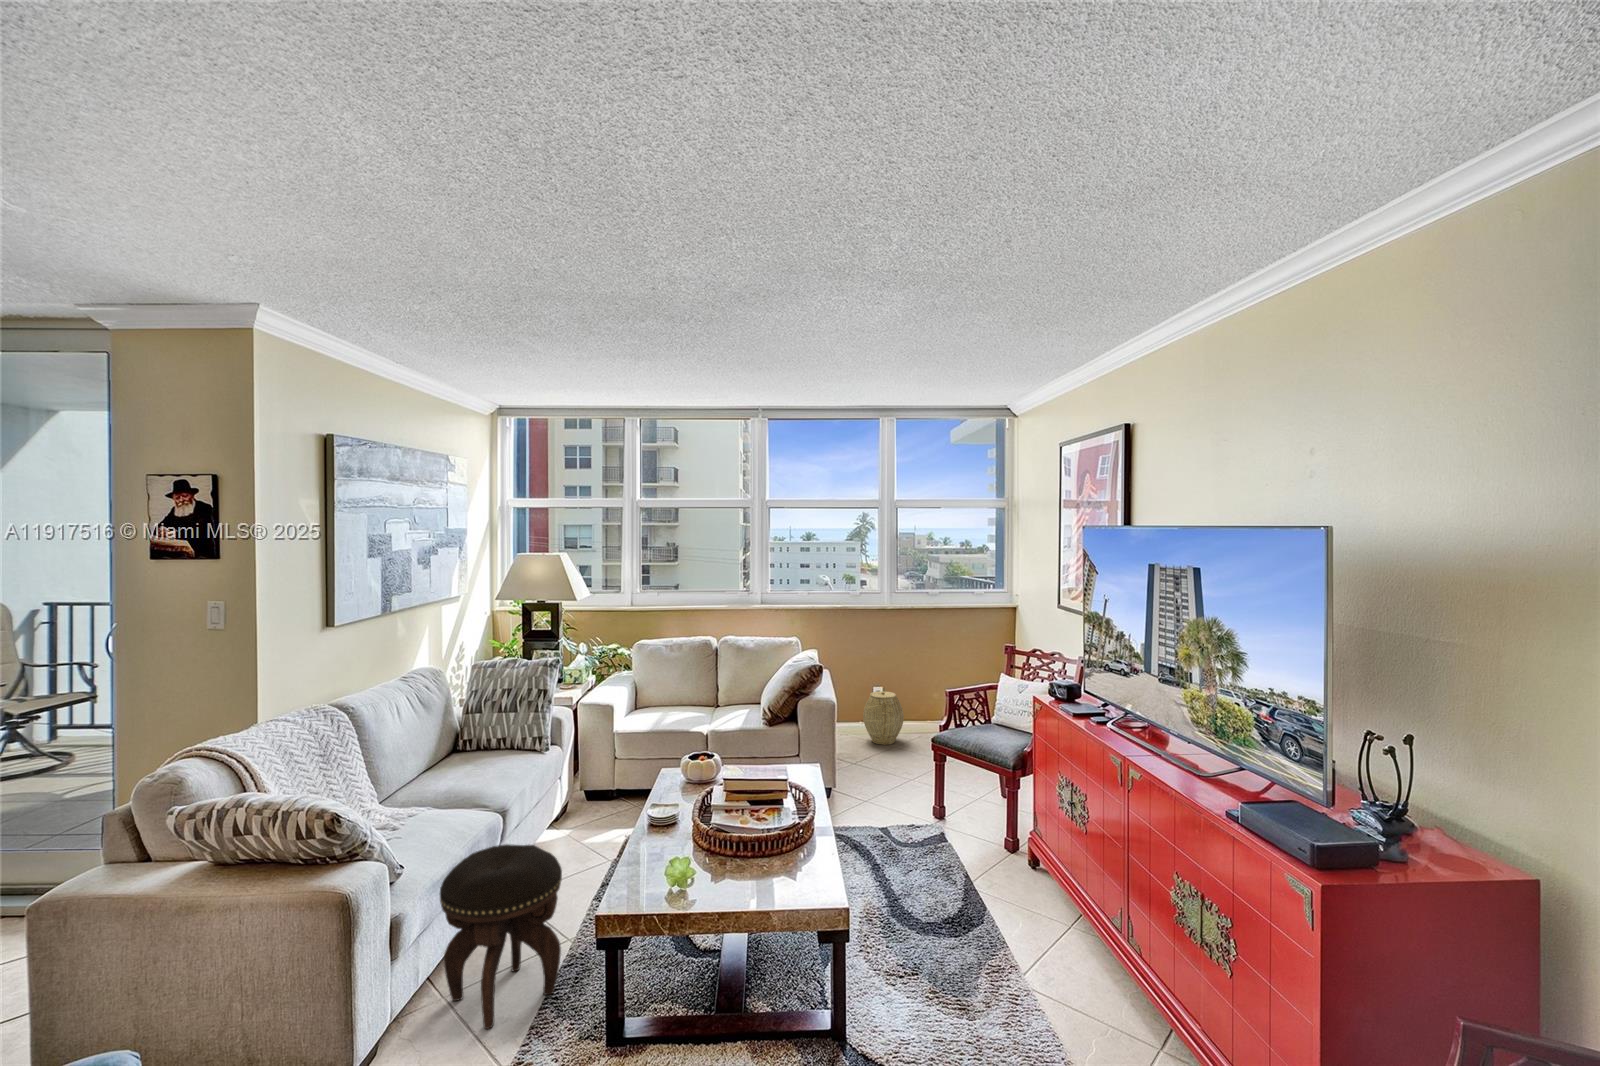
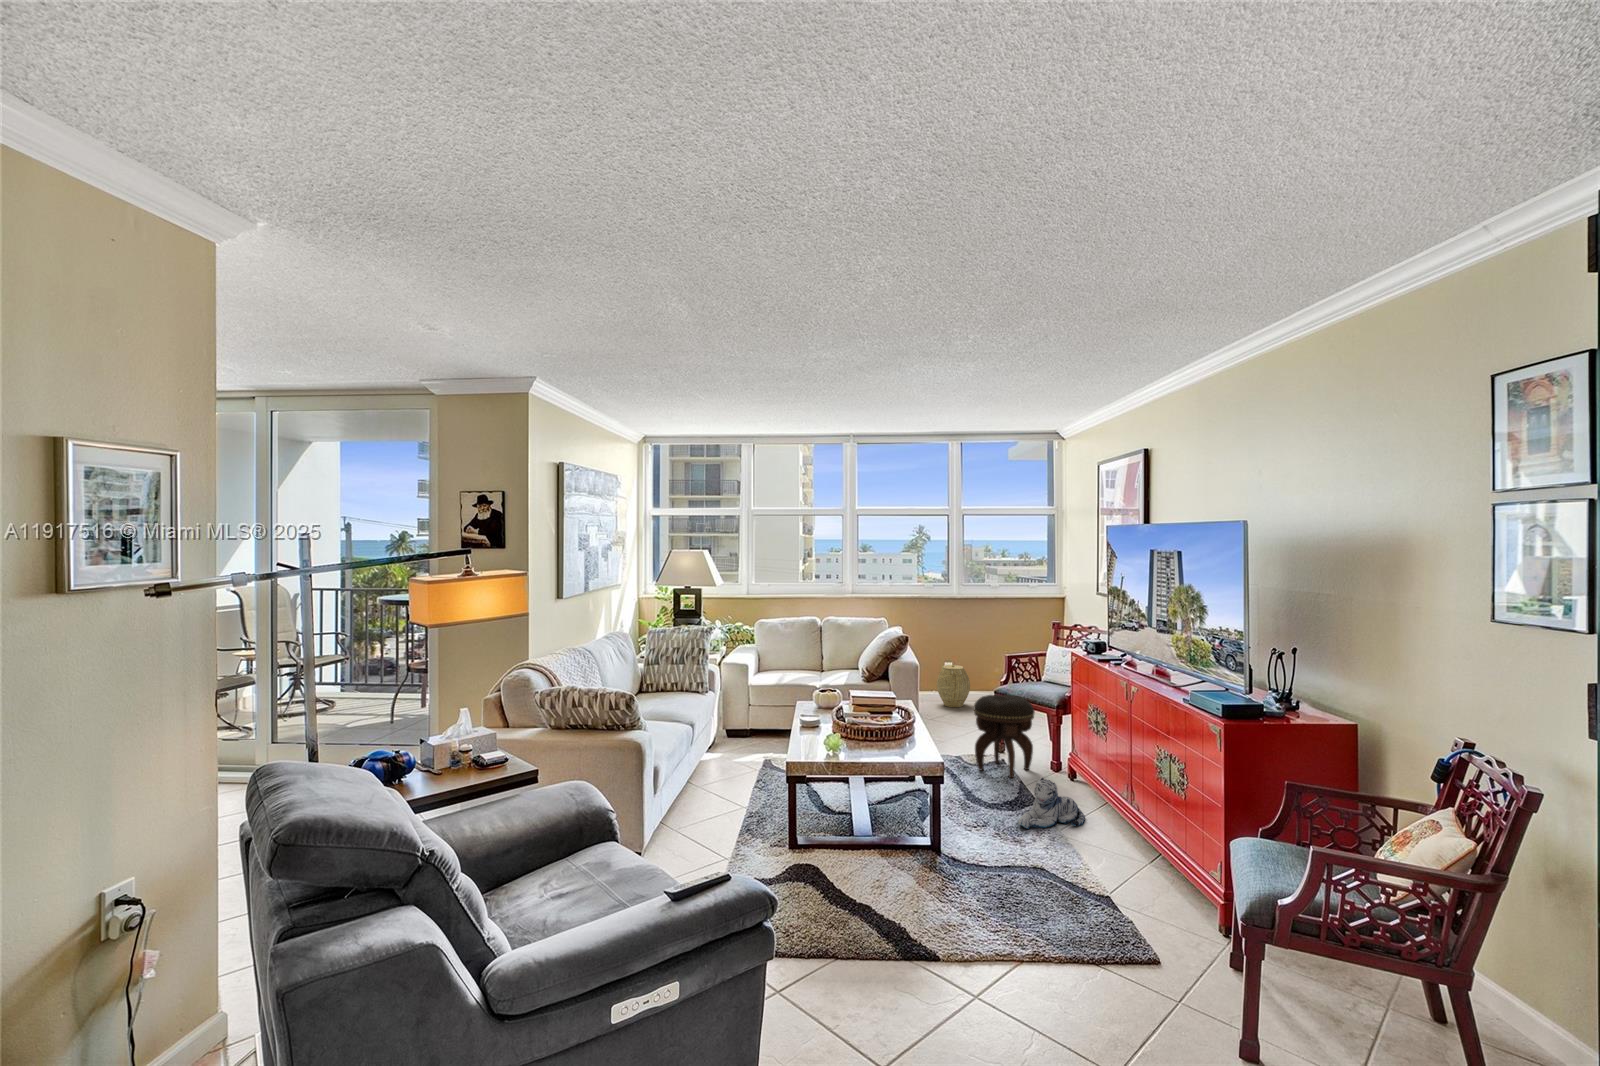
footstool: present [440,844,562,1029] -> present [974,695,1035,778]
plush toy: none [961,894,1056,977] -> present [1018,778,1085,829]

